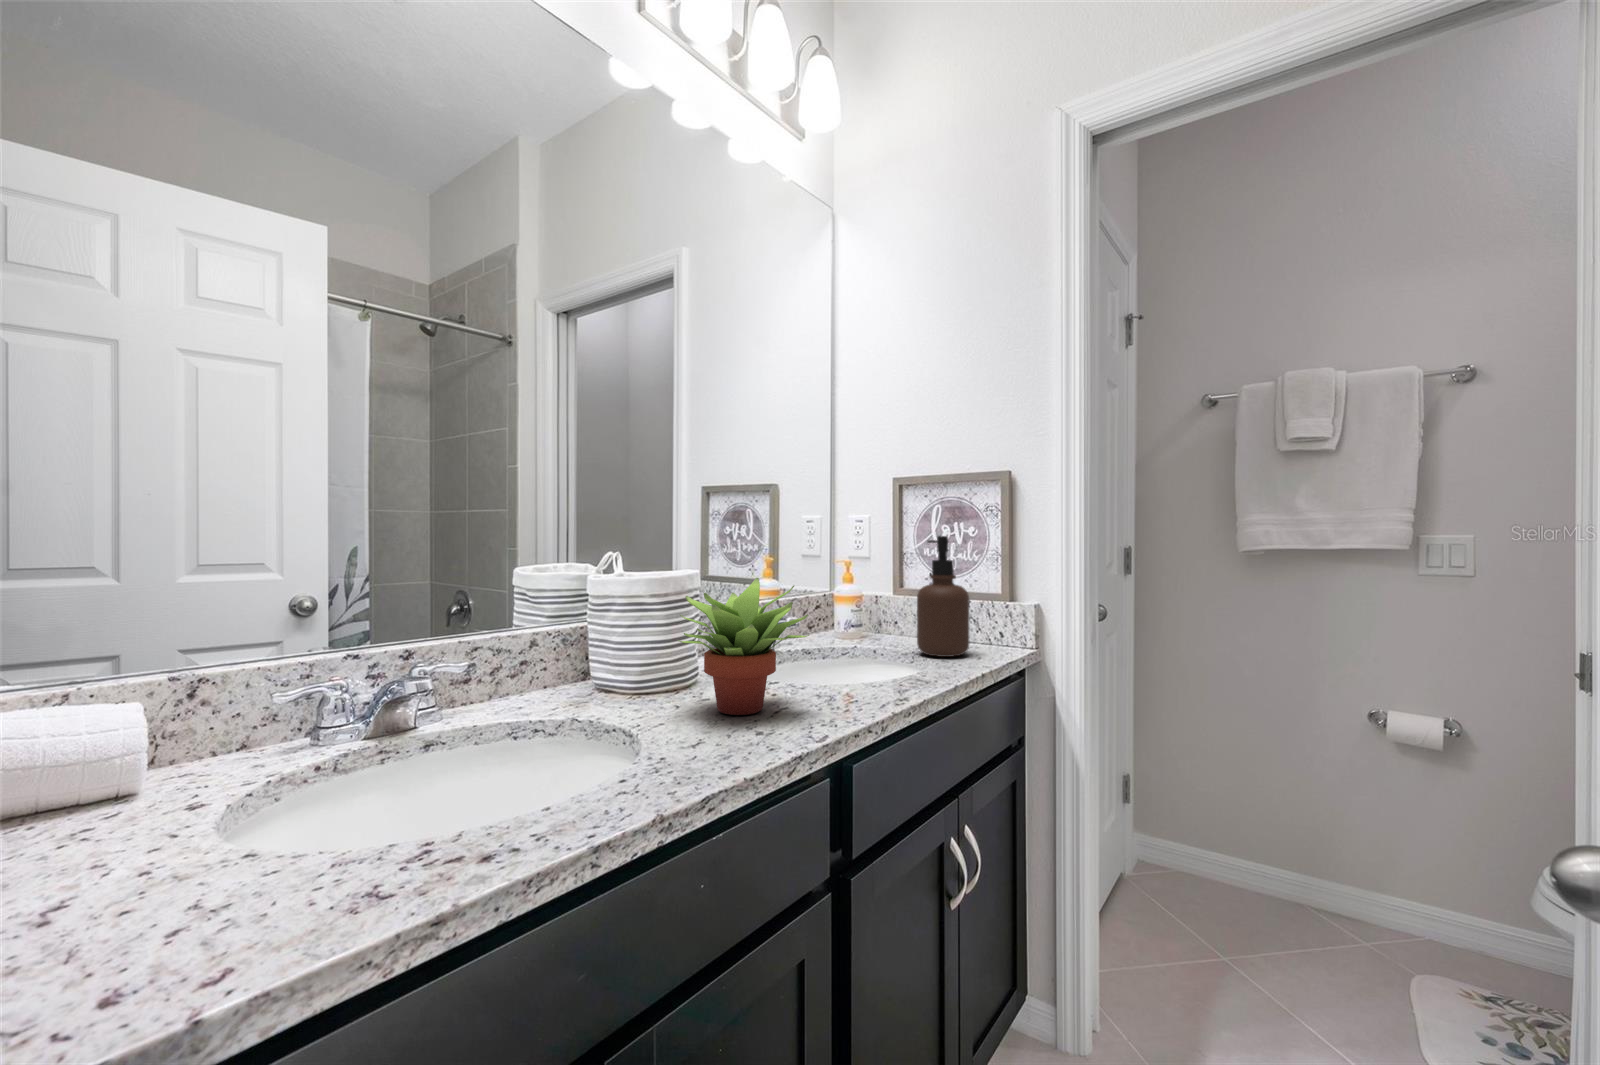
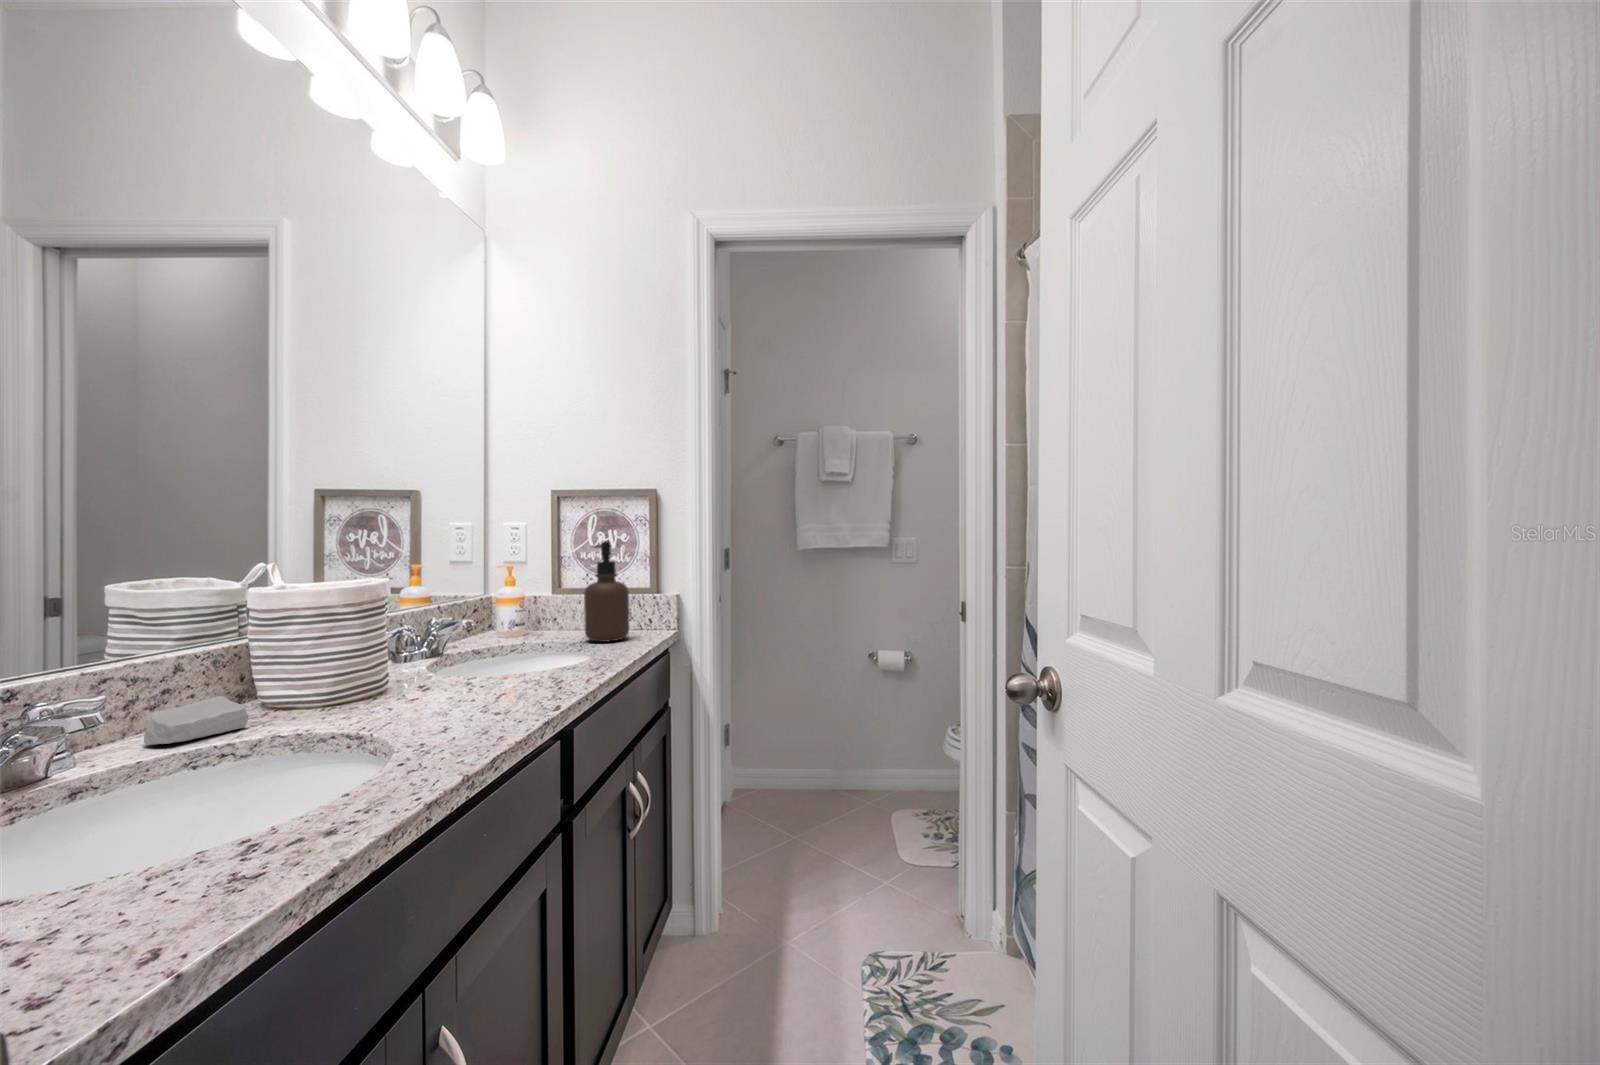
succulent plant: present [678,578,809,715] -> none [394,581,528,706]
soap bar: none [496,673,570,712] -> present [144,696,249,745]

